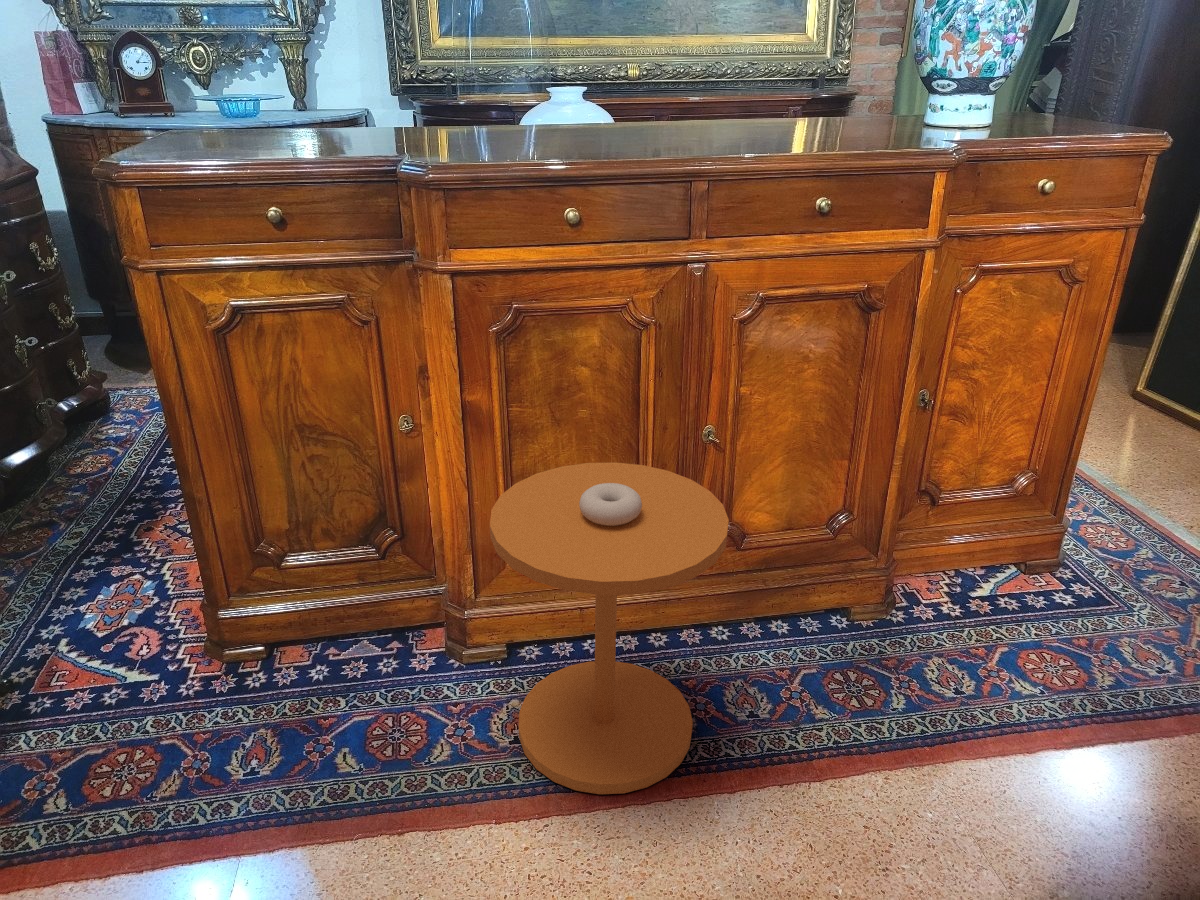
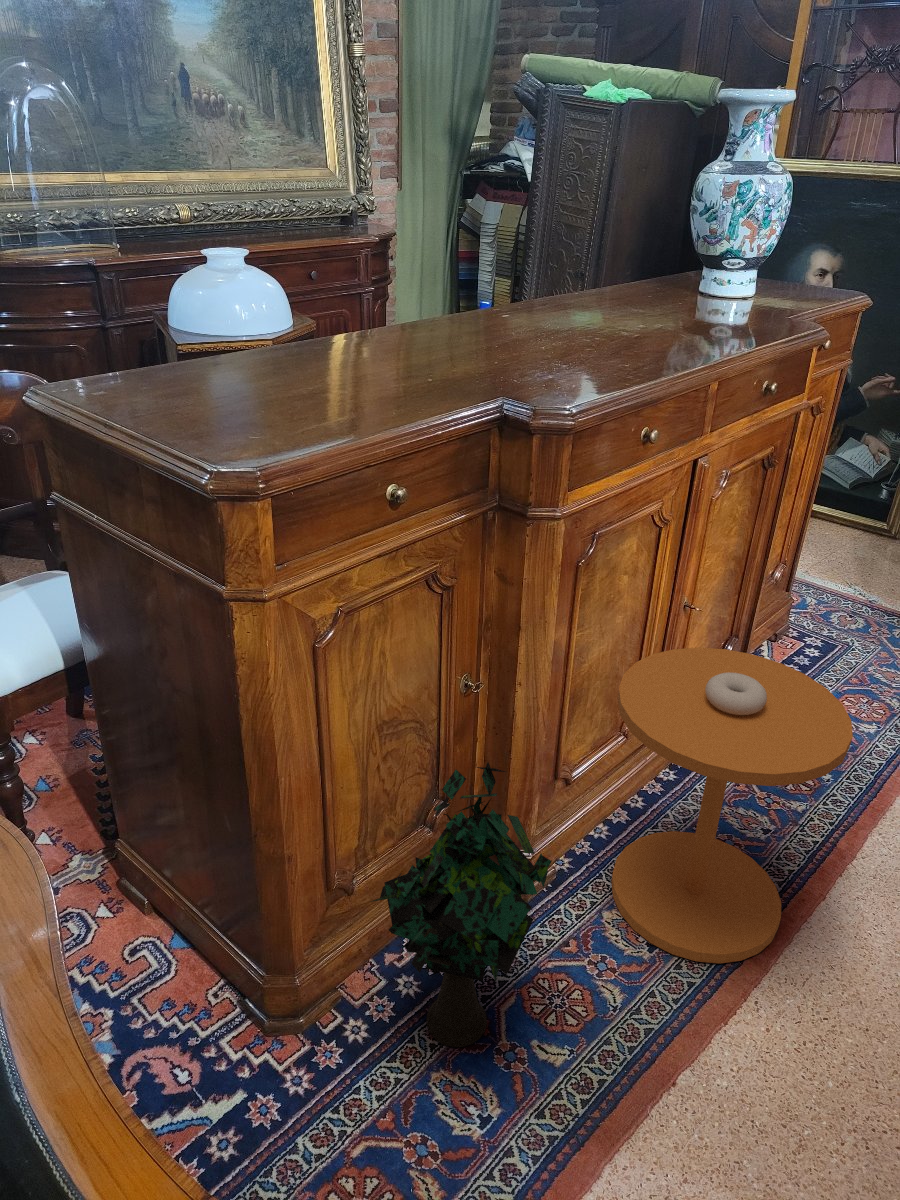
decorative plant: none [206,473,386,727] -> present [371,762,552,1047]

